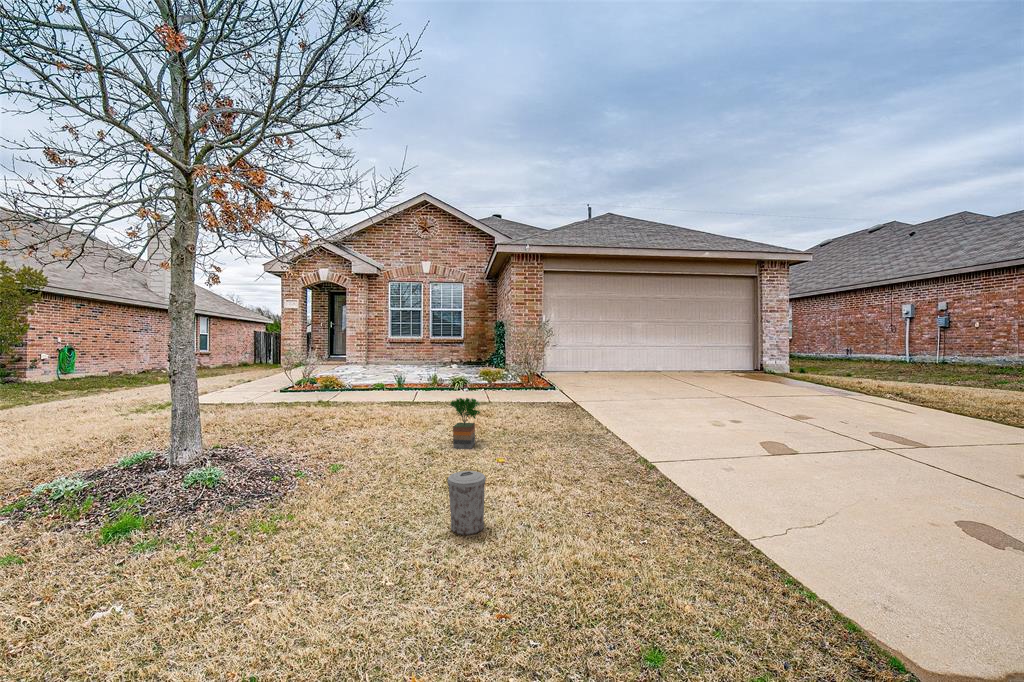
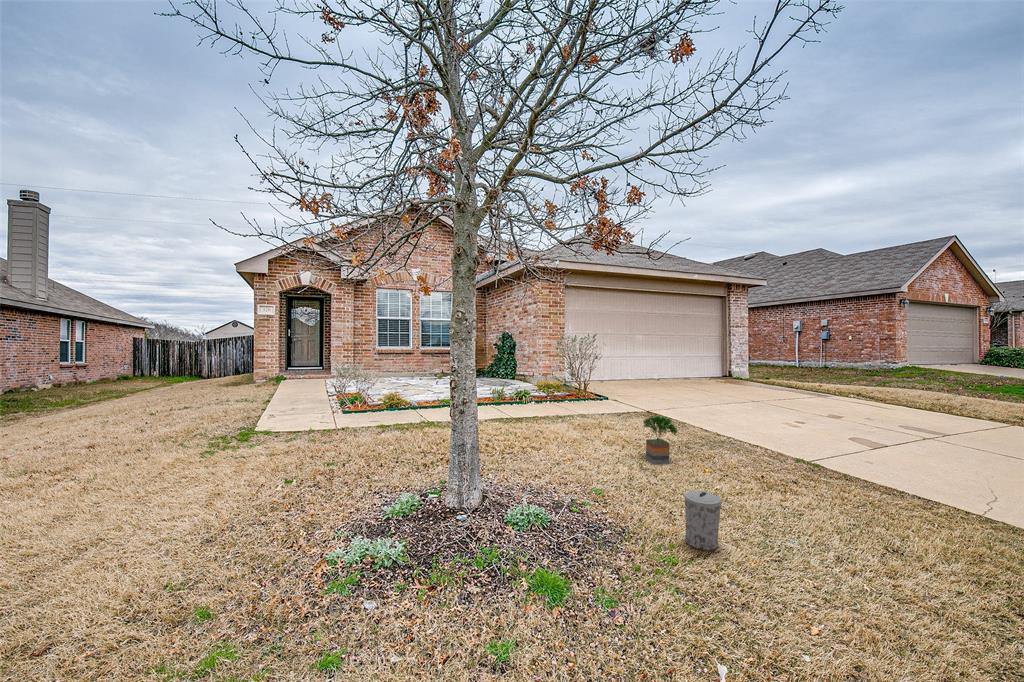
trash can: present [447,471,486,535] -> present [684,491,722,550]

